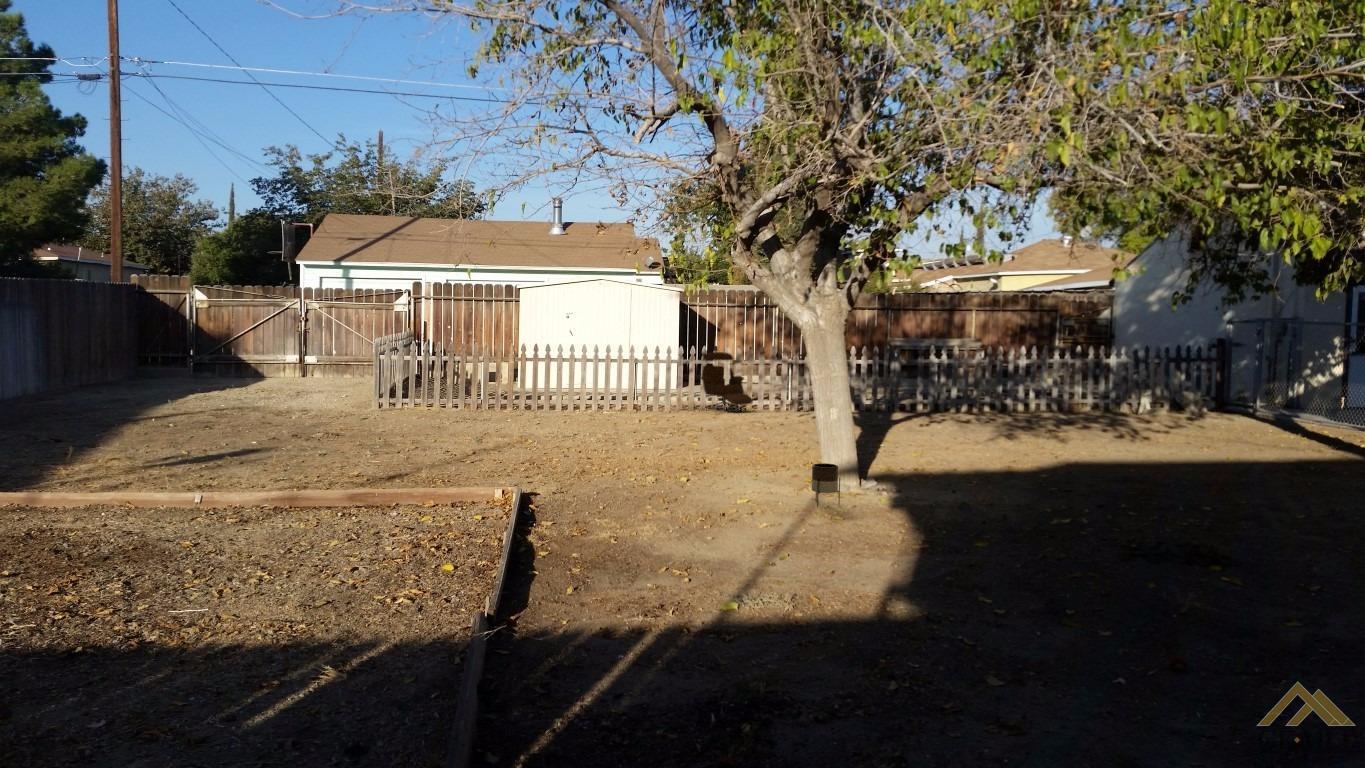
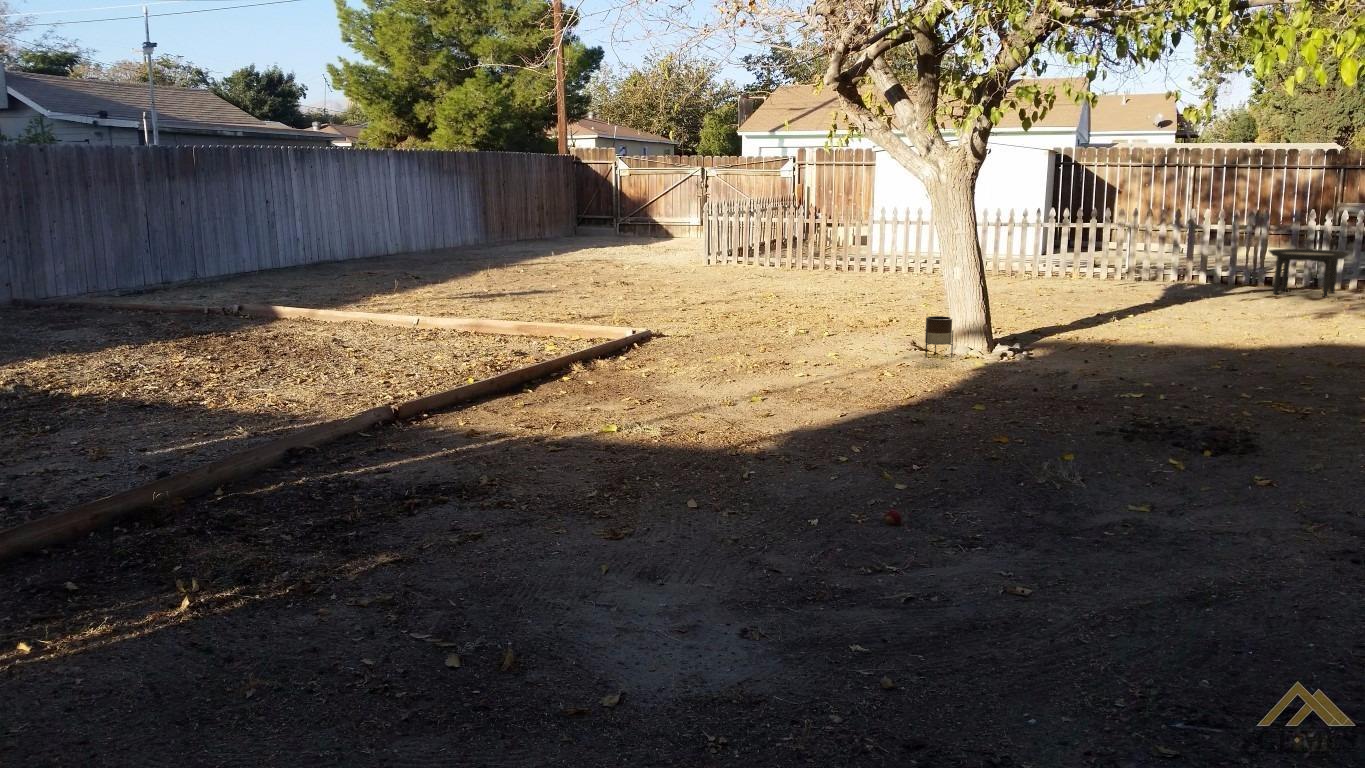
lounge chair: present [701,352,753,412] -> none [1022,215,1074,282]
round table: none [909,379,970,419] -> present [1269,249,1349,297]

